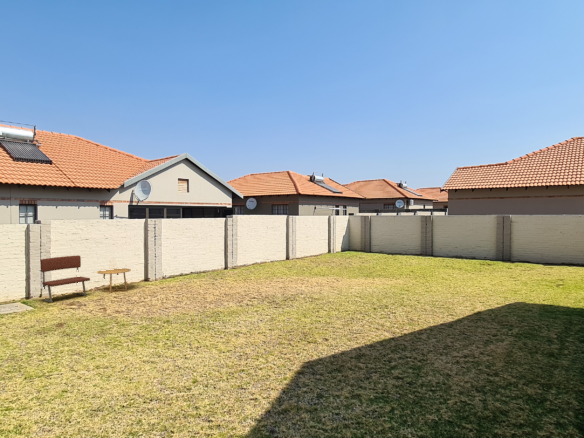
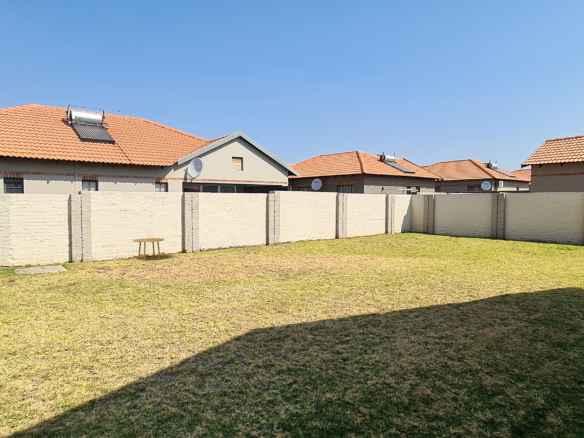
bench: present [41,256,90,303] -> none [81,224,125,266]

